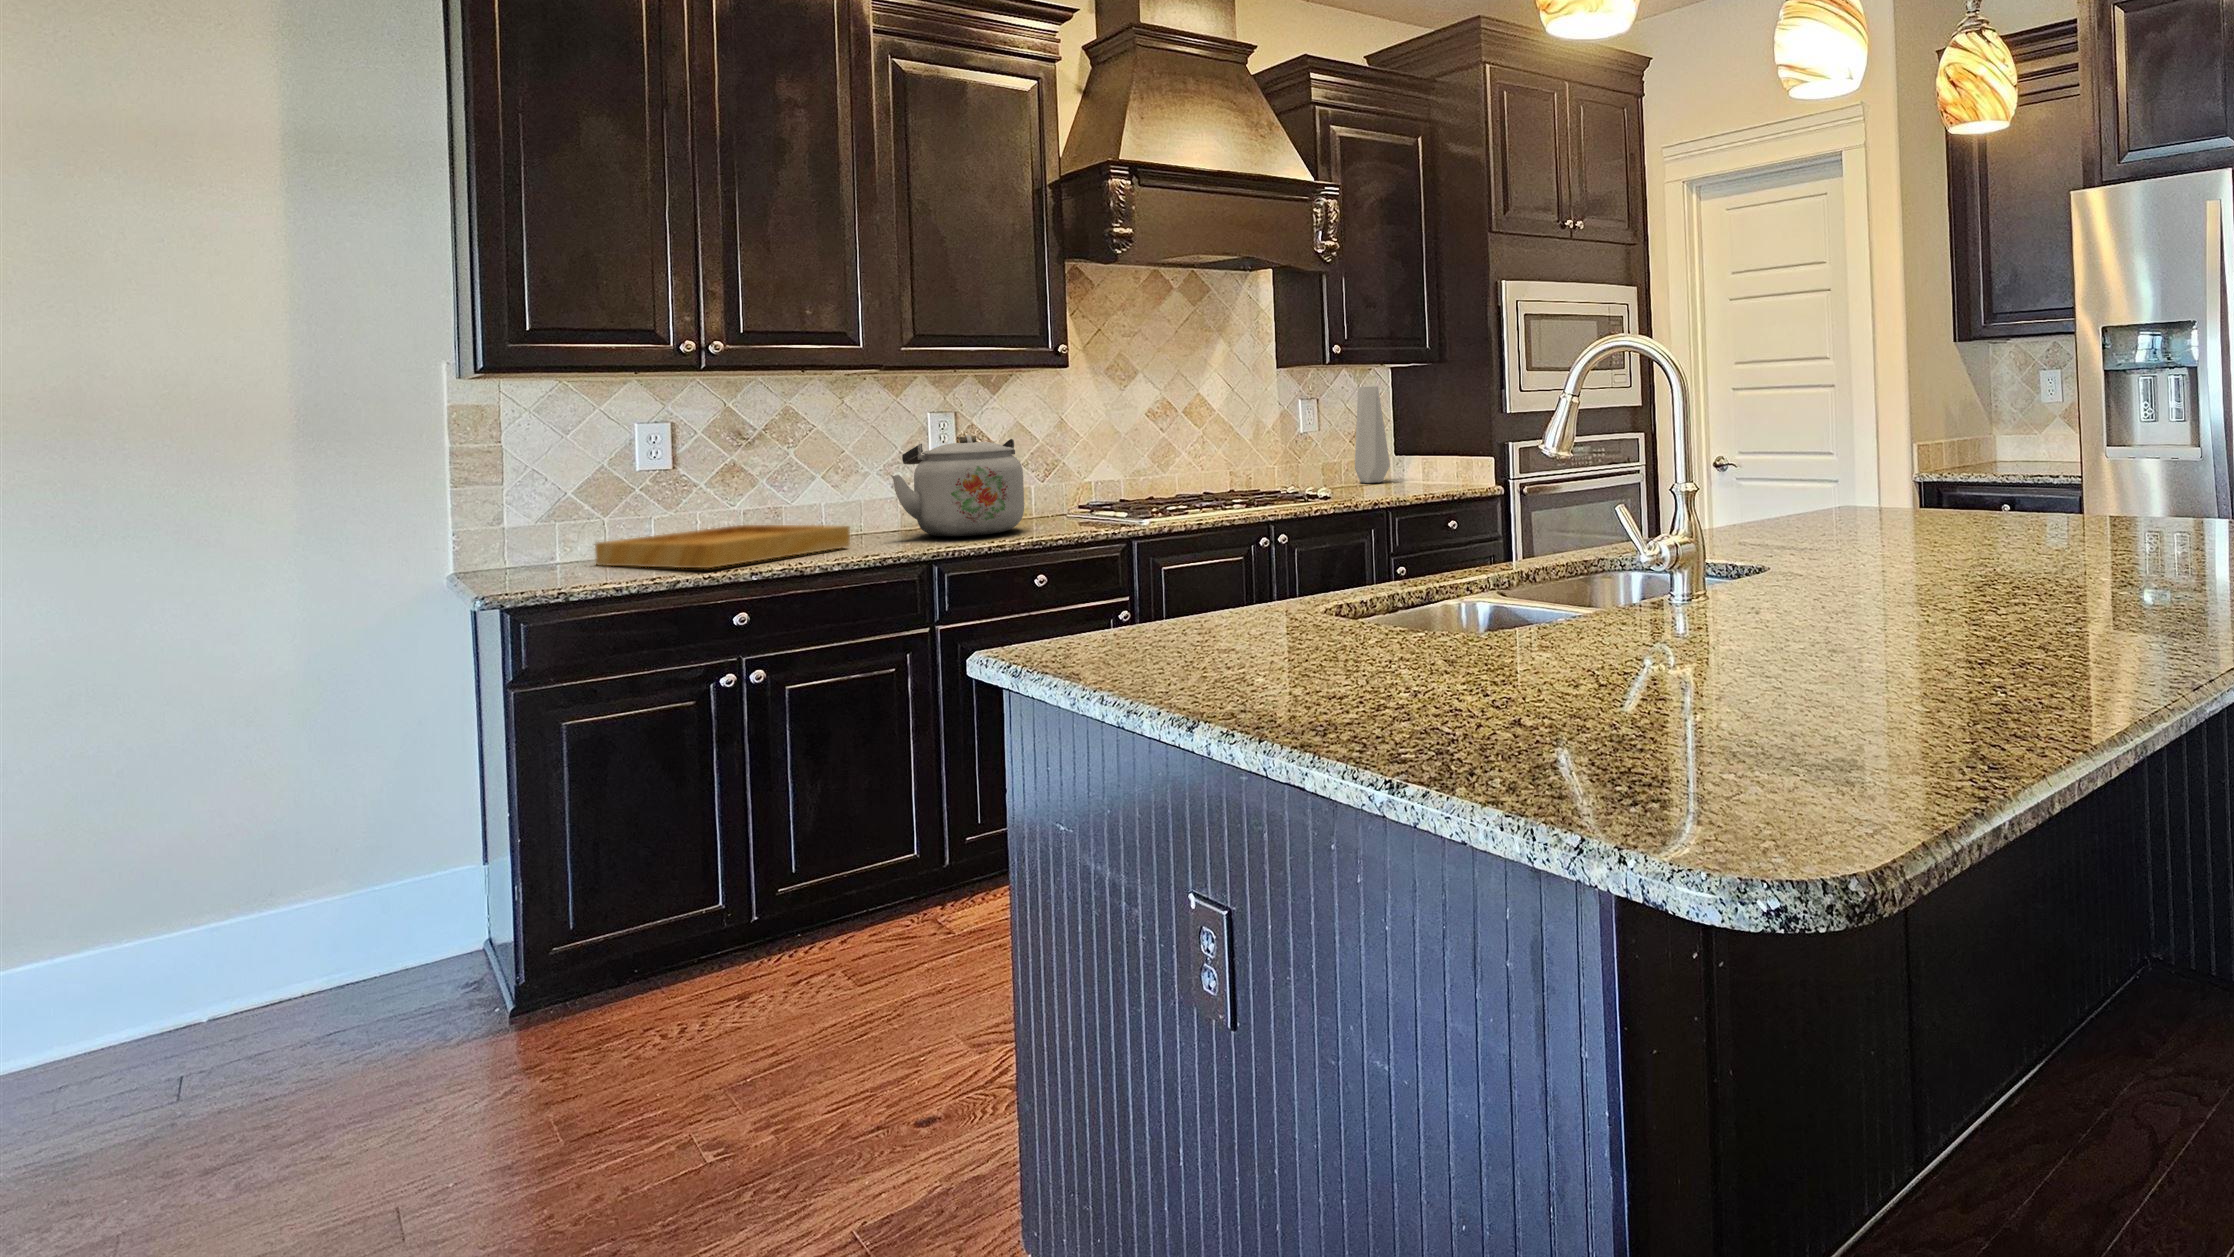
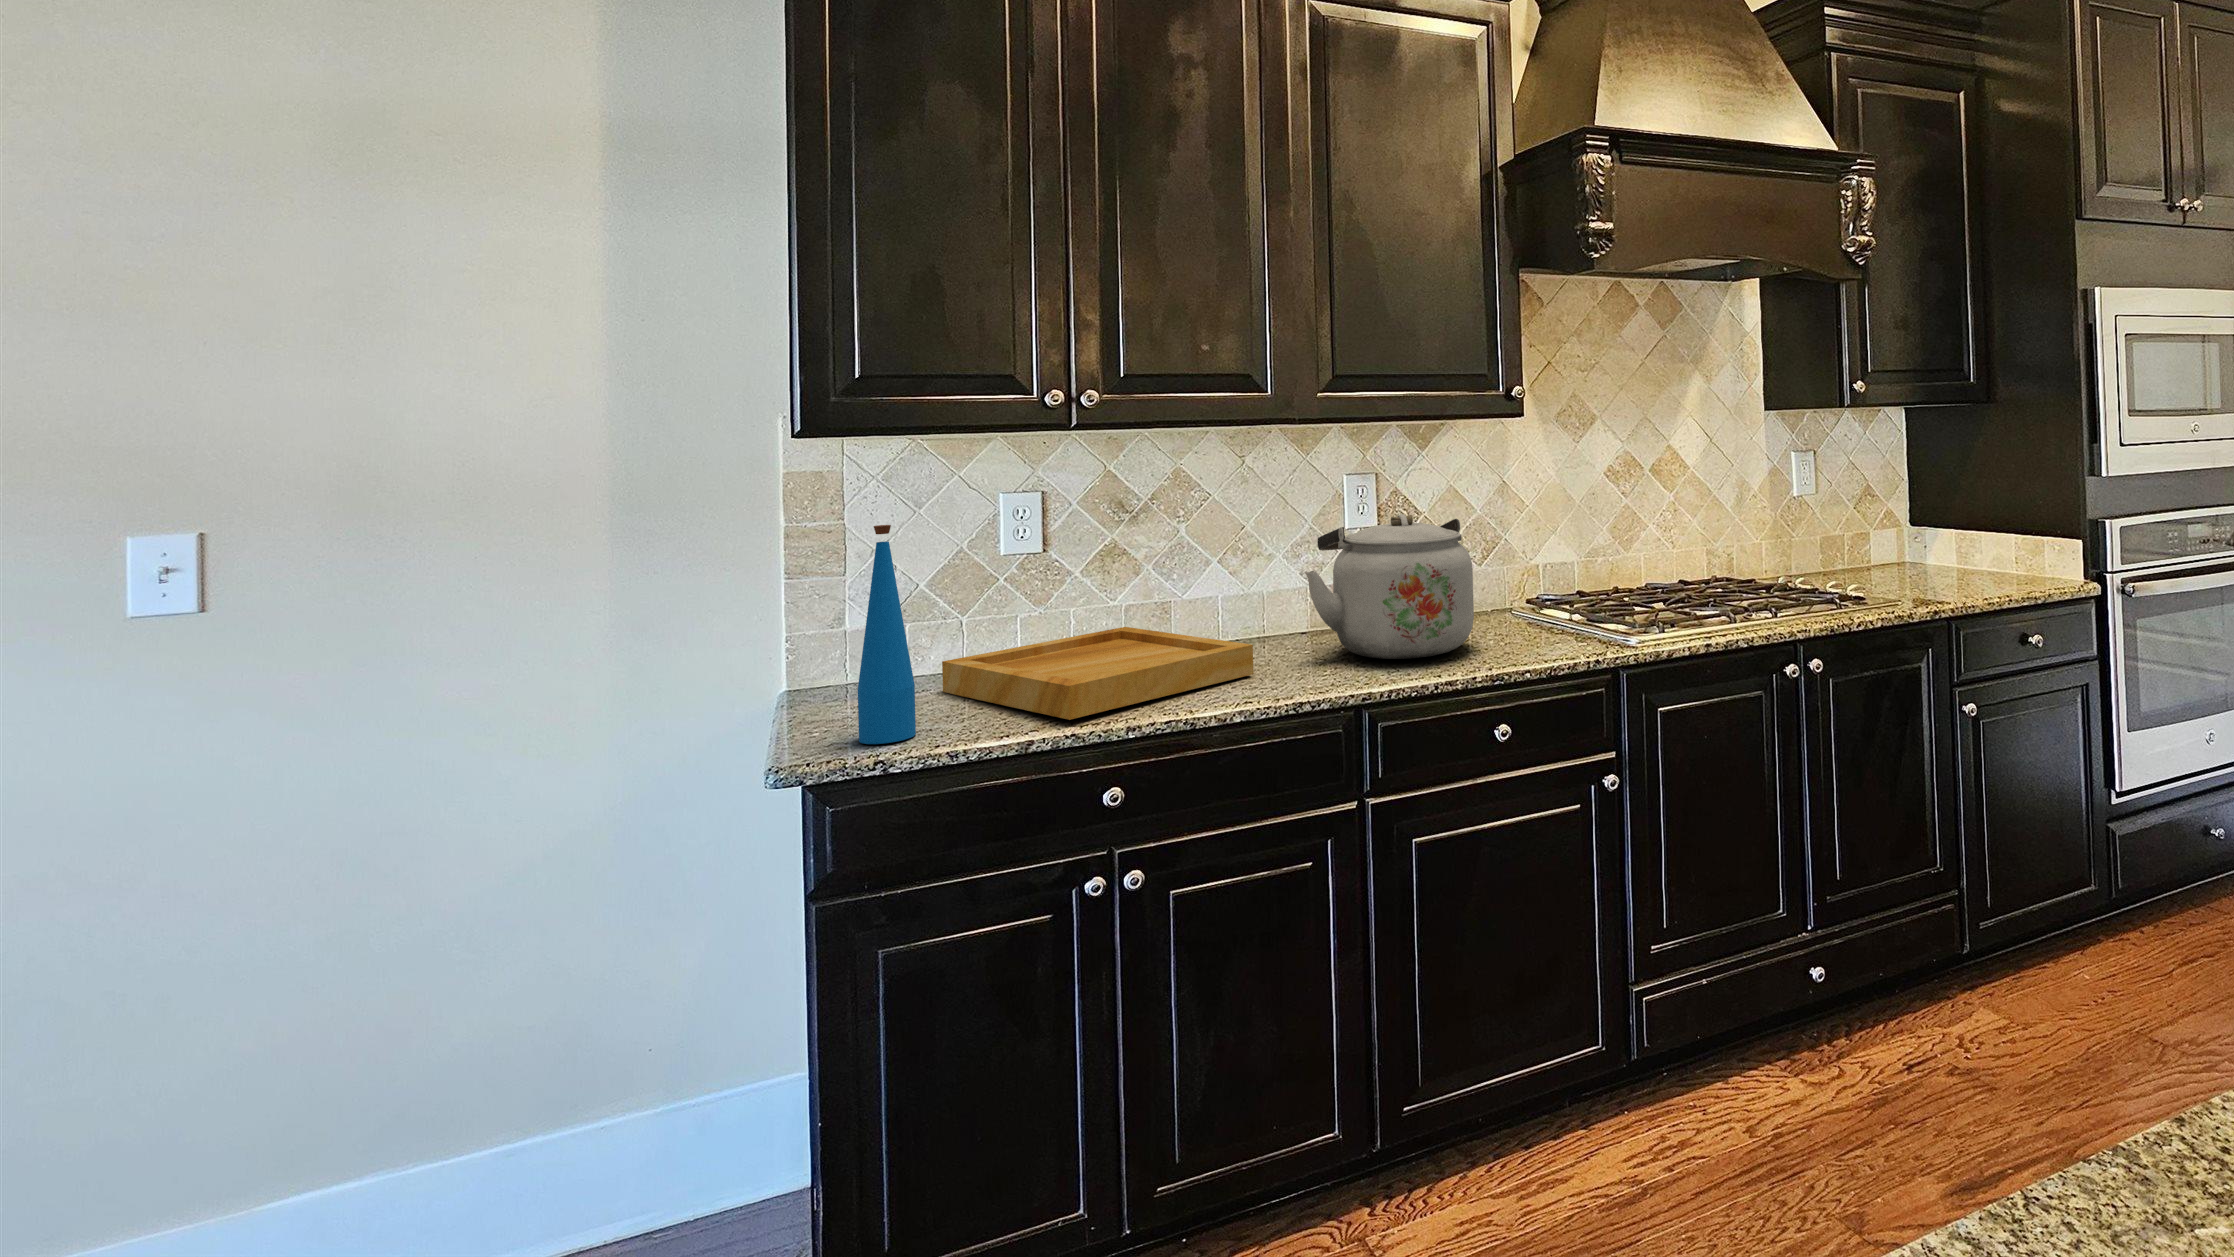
vase: present [1355,386,1390,483] -> none [1869,433,1917,564]
bottle: none [539,433,585,586] -> present [858,525,916,744]

